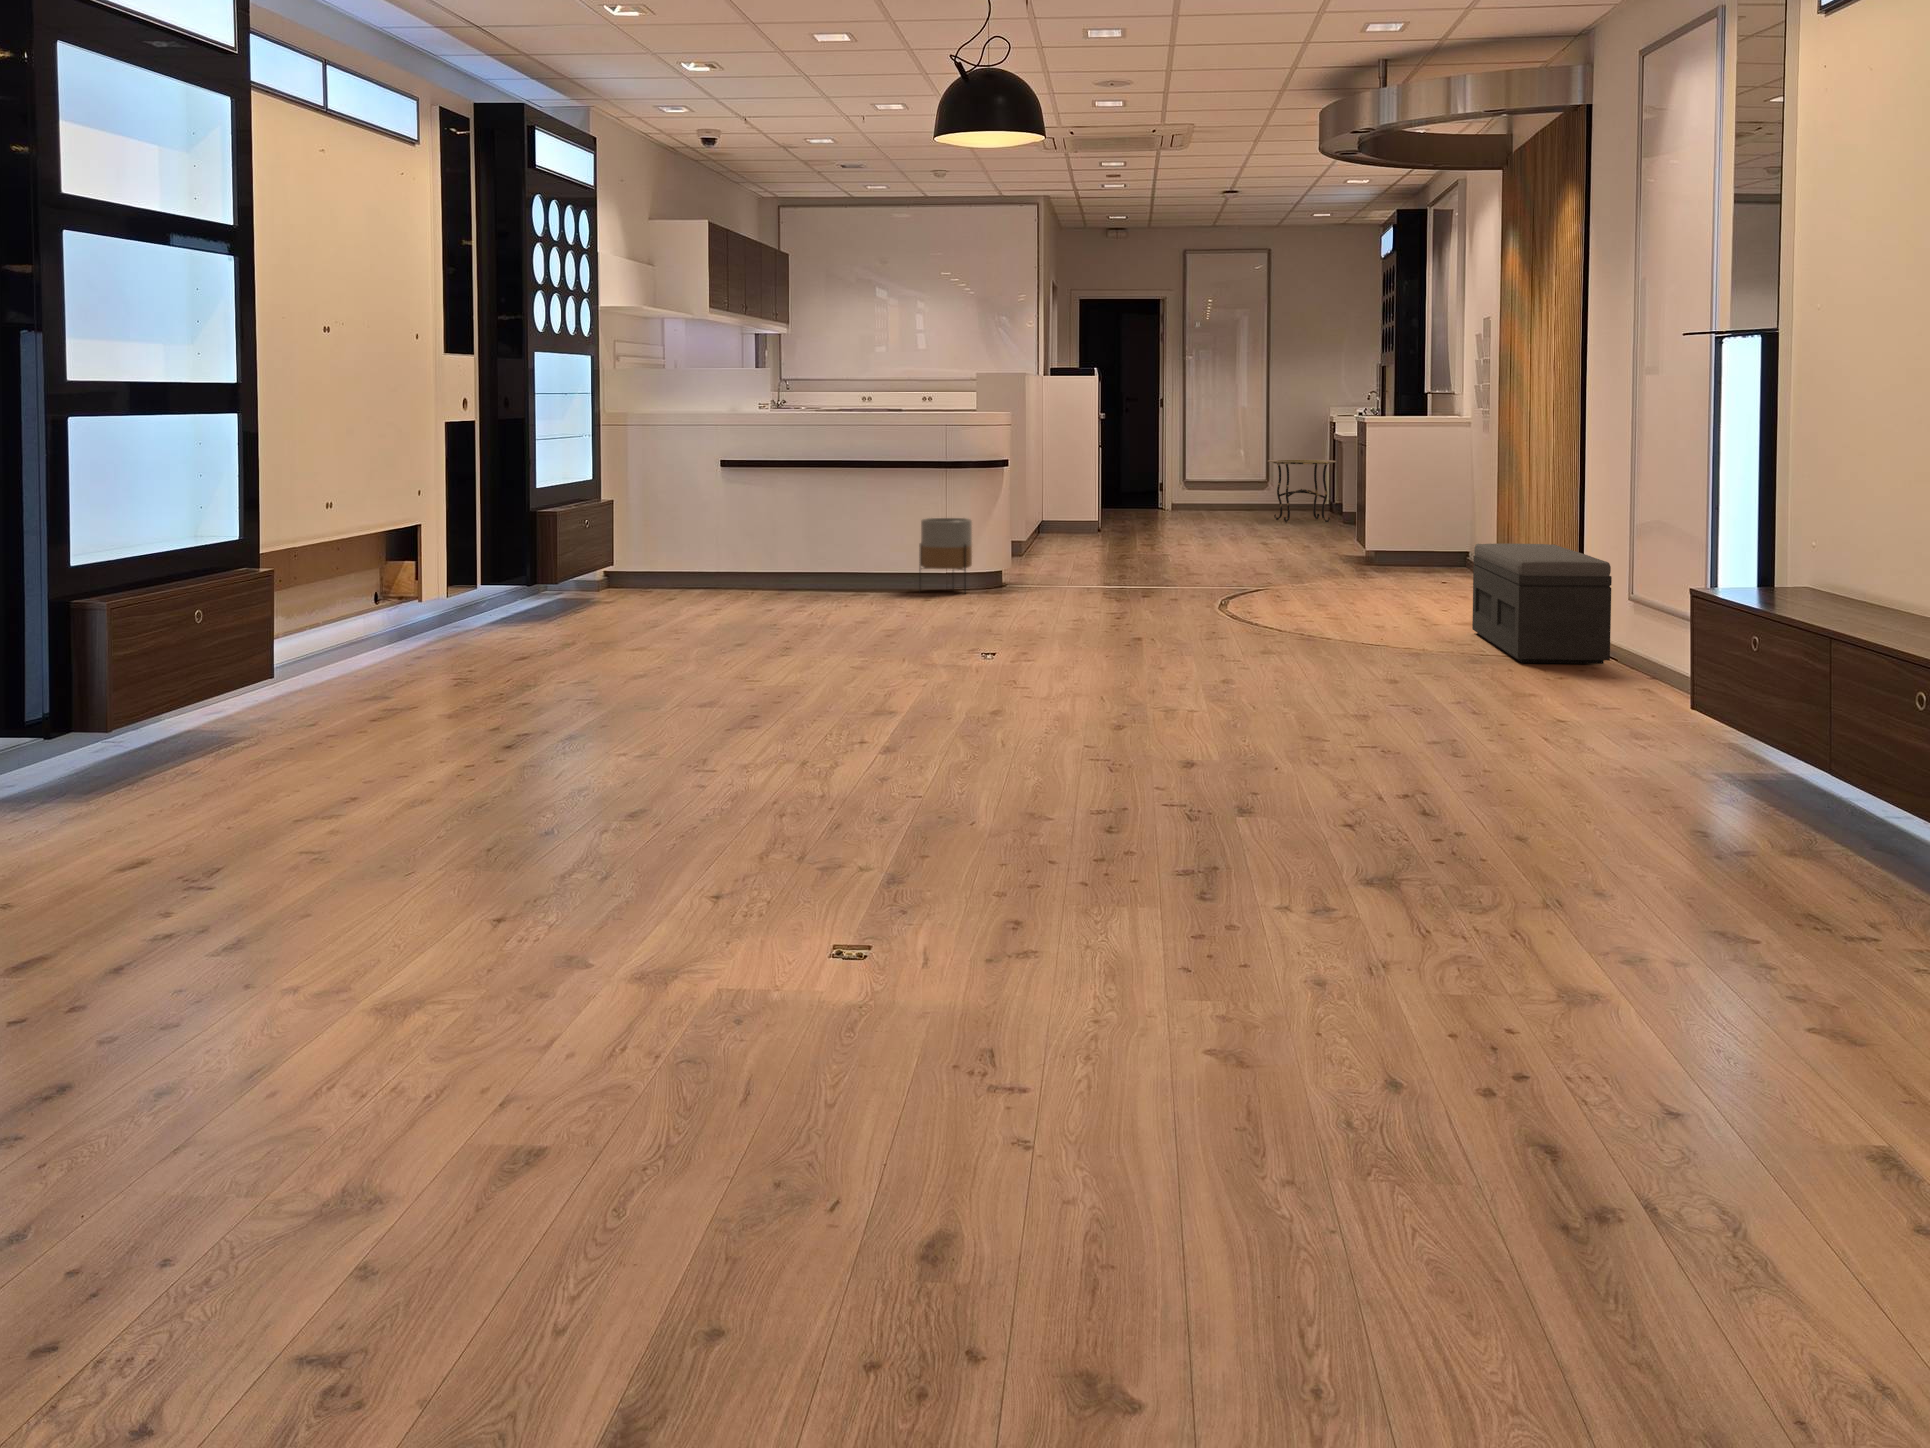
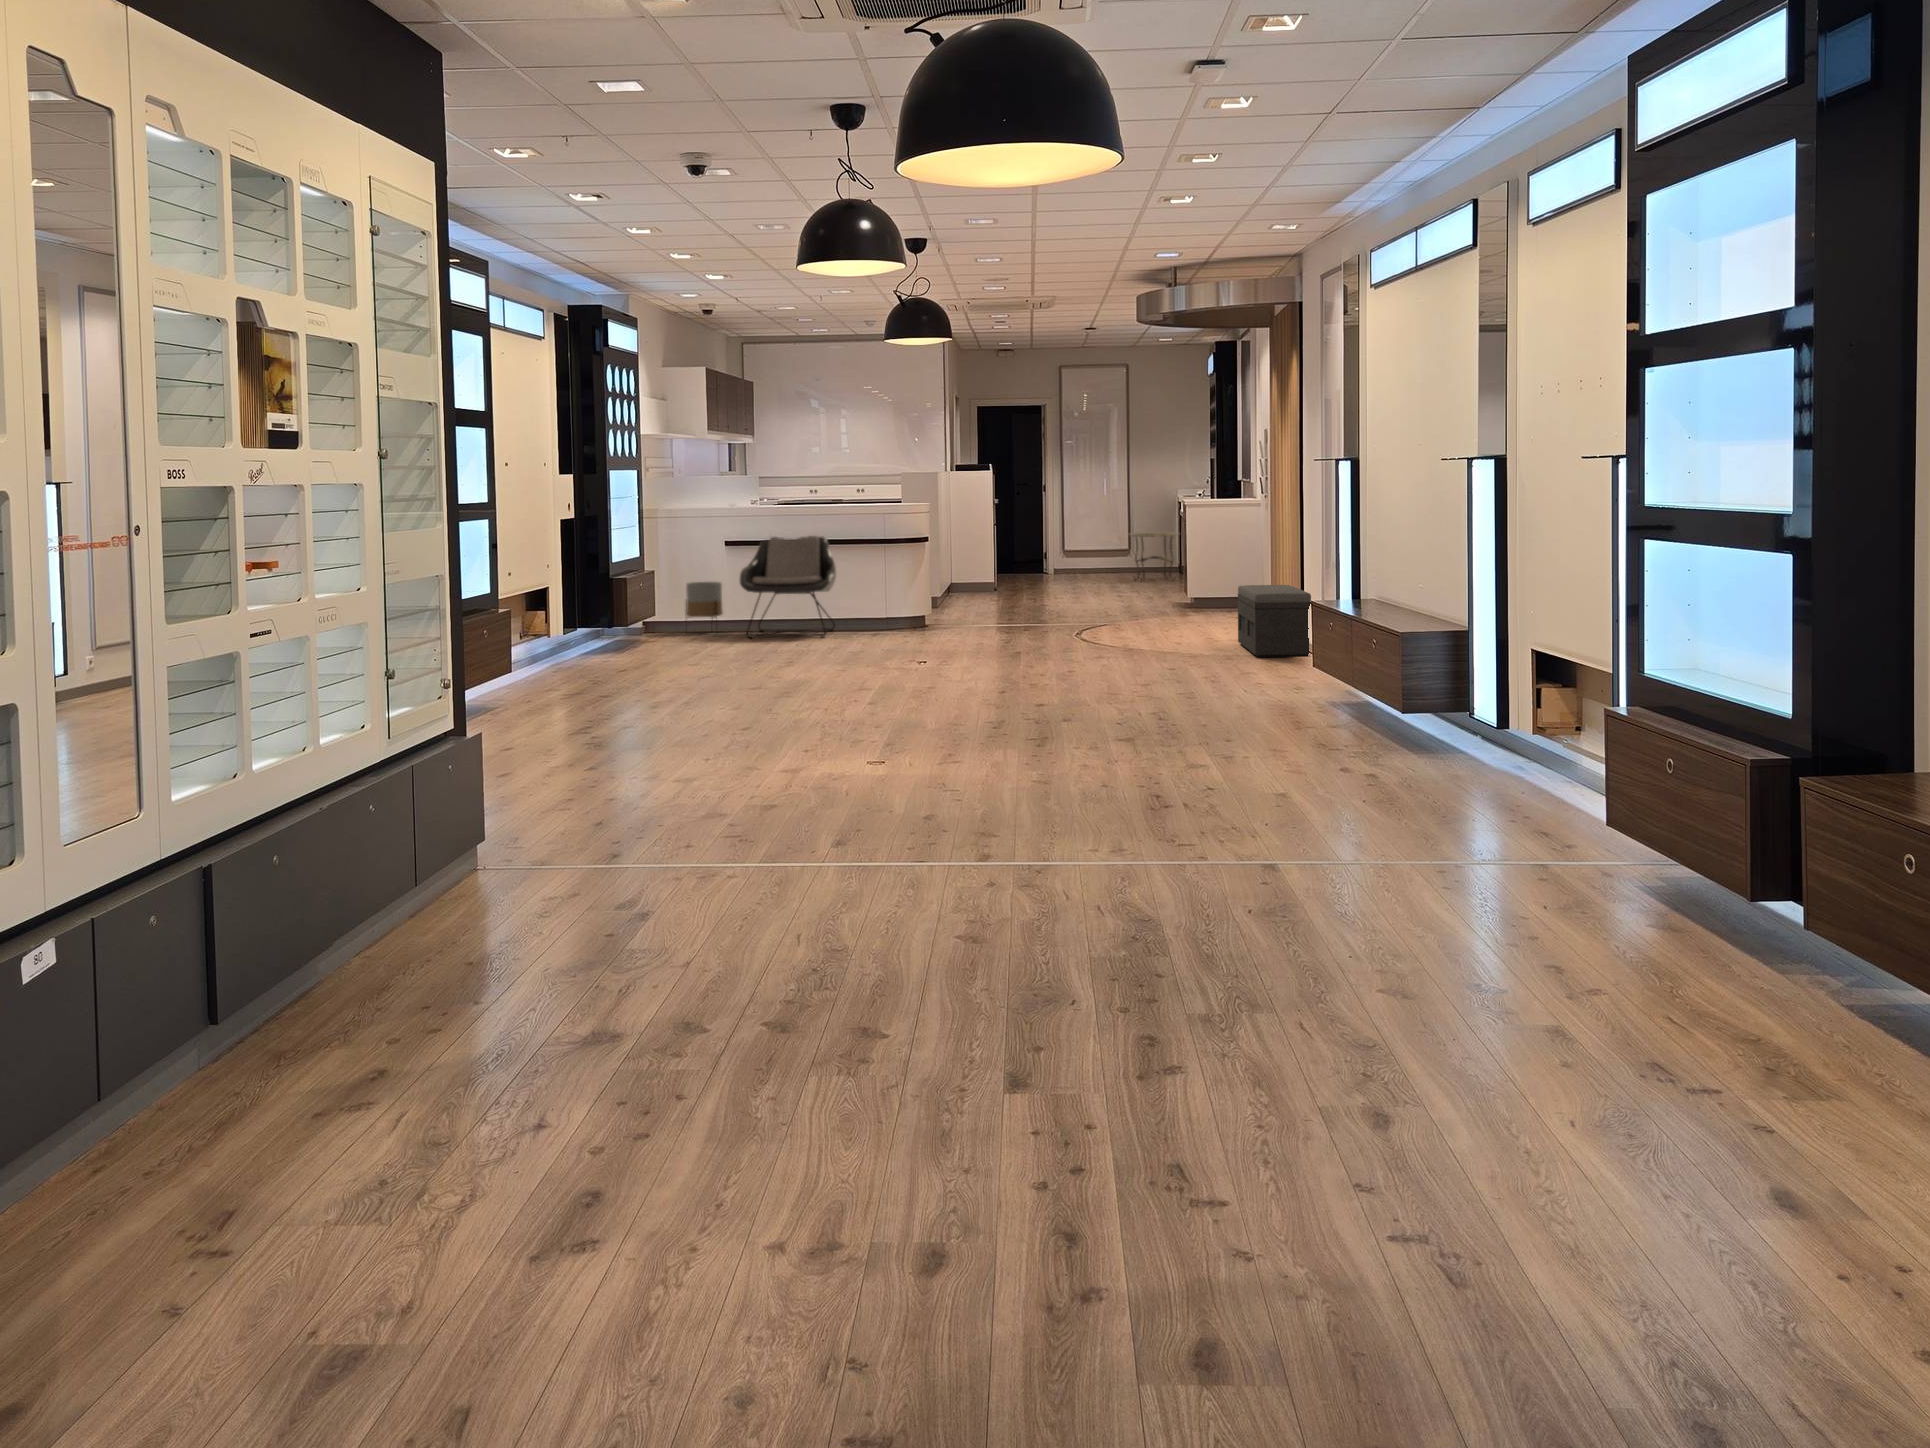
lounge chair: none [729,449,871,603] -> present [740,536,836,638]
planter: present [920,518,972,592] -> present [685,582,723,624]

